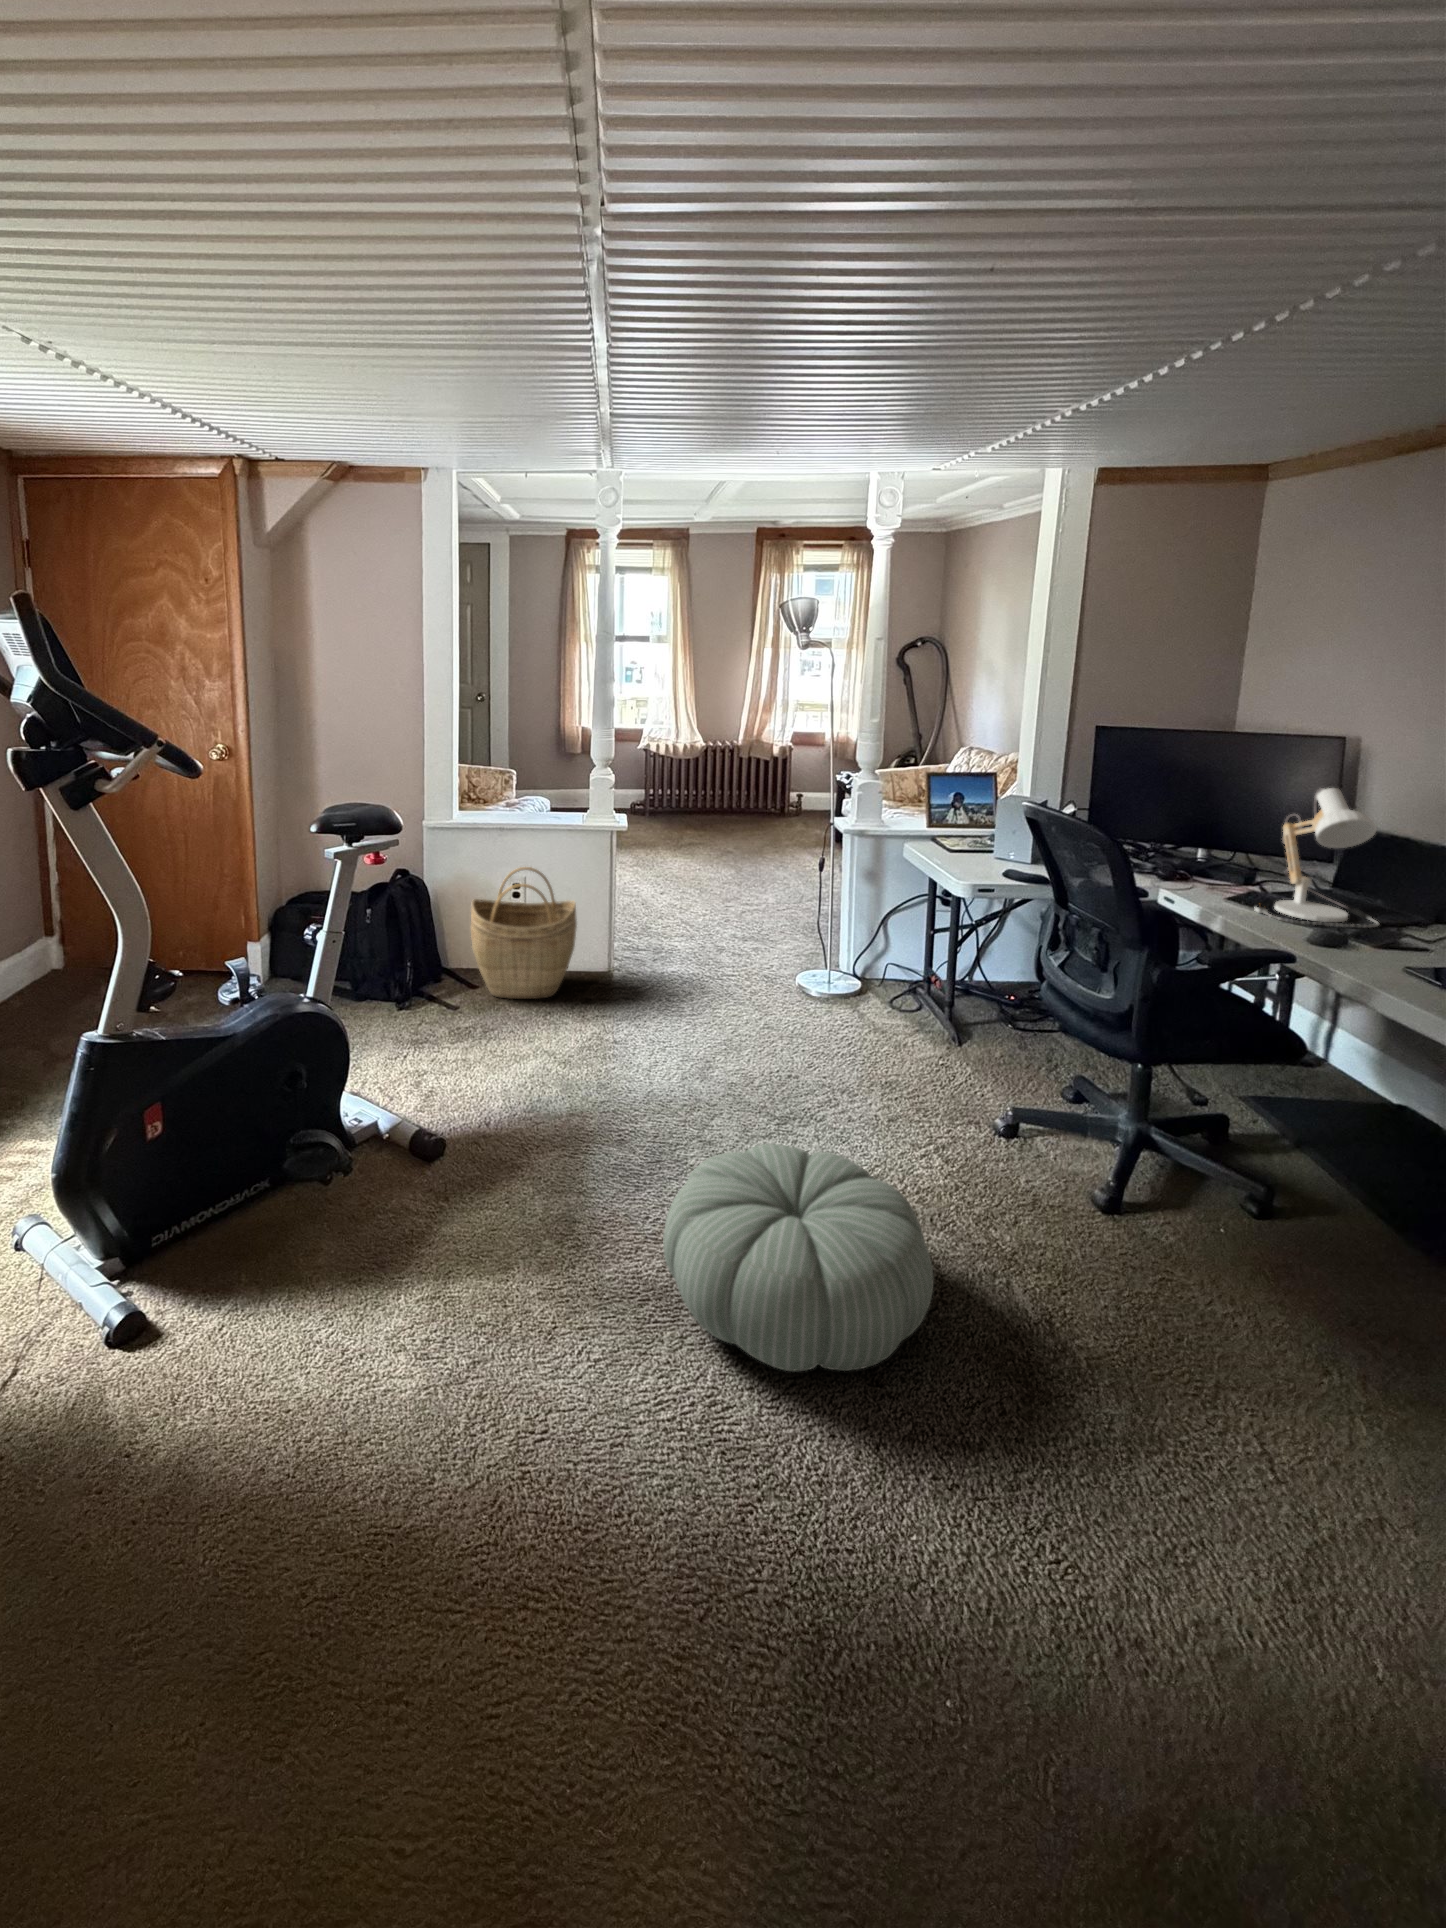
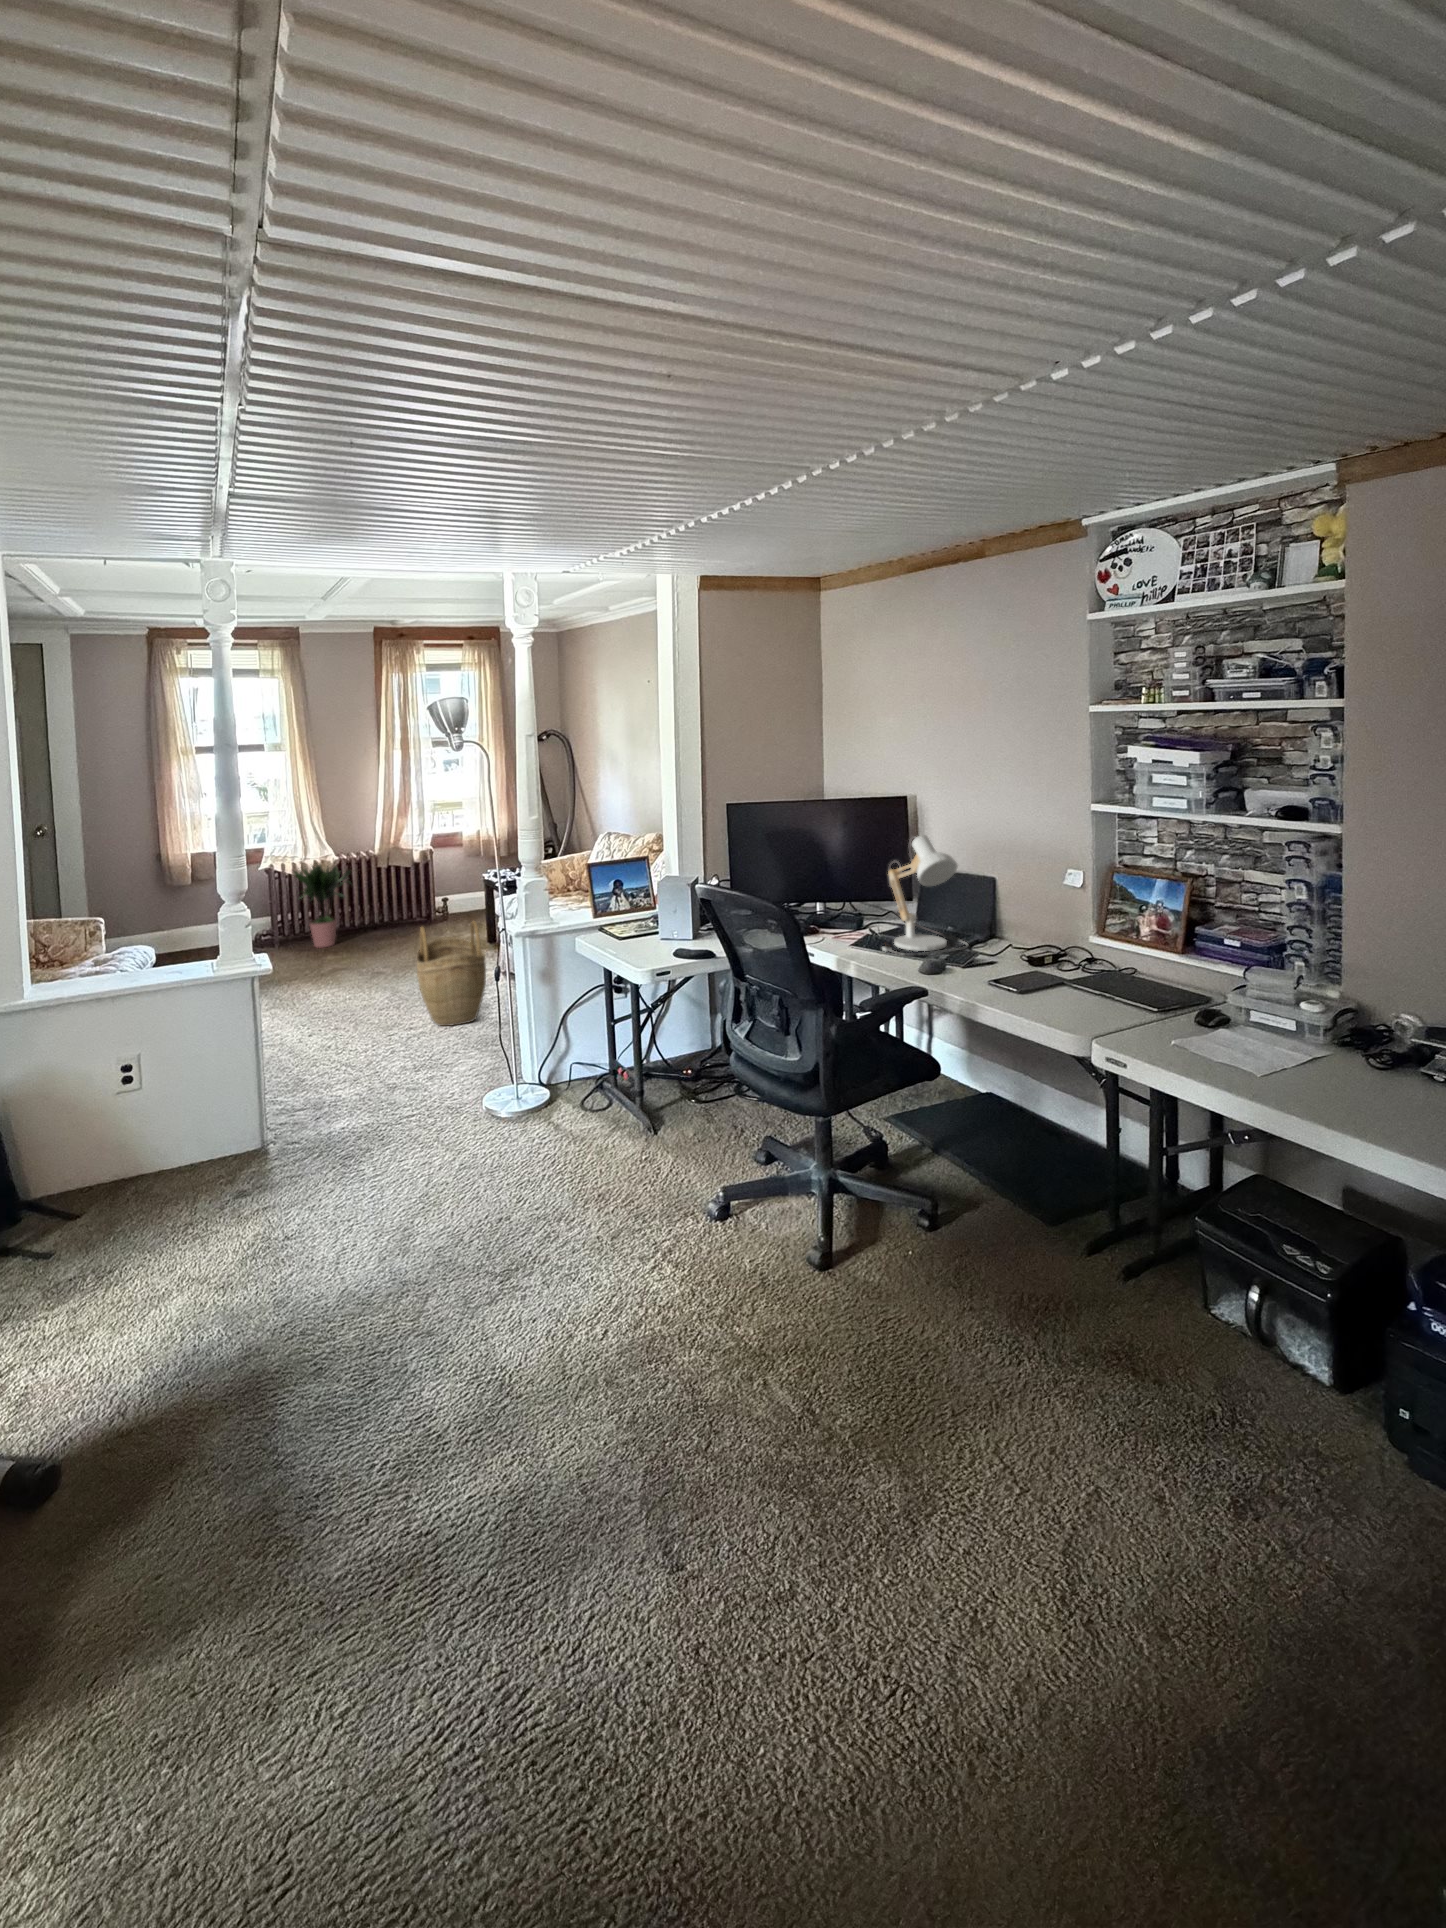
potted plant: none [665,744,721,822] -> present [294,863,351,948]
woven basket: present [471,867,577,999] -> present [417,921,486,1026]
pouf: present [663,1144,933,1372] -> none [403,1306,711,1607]

